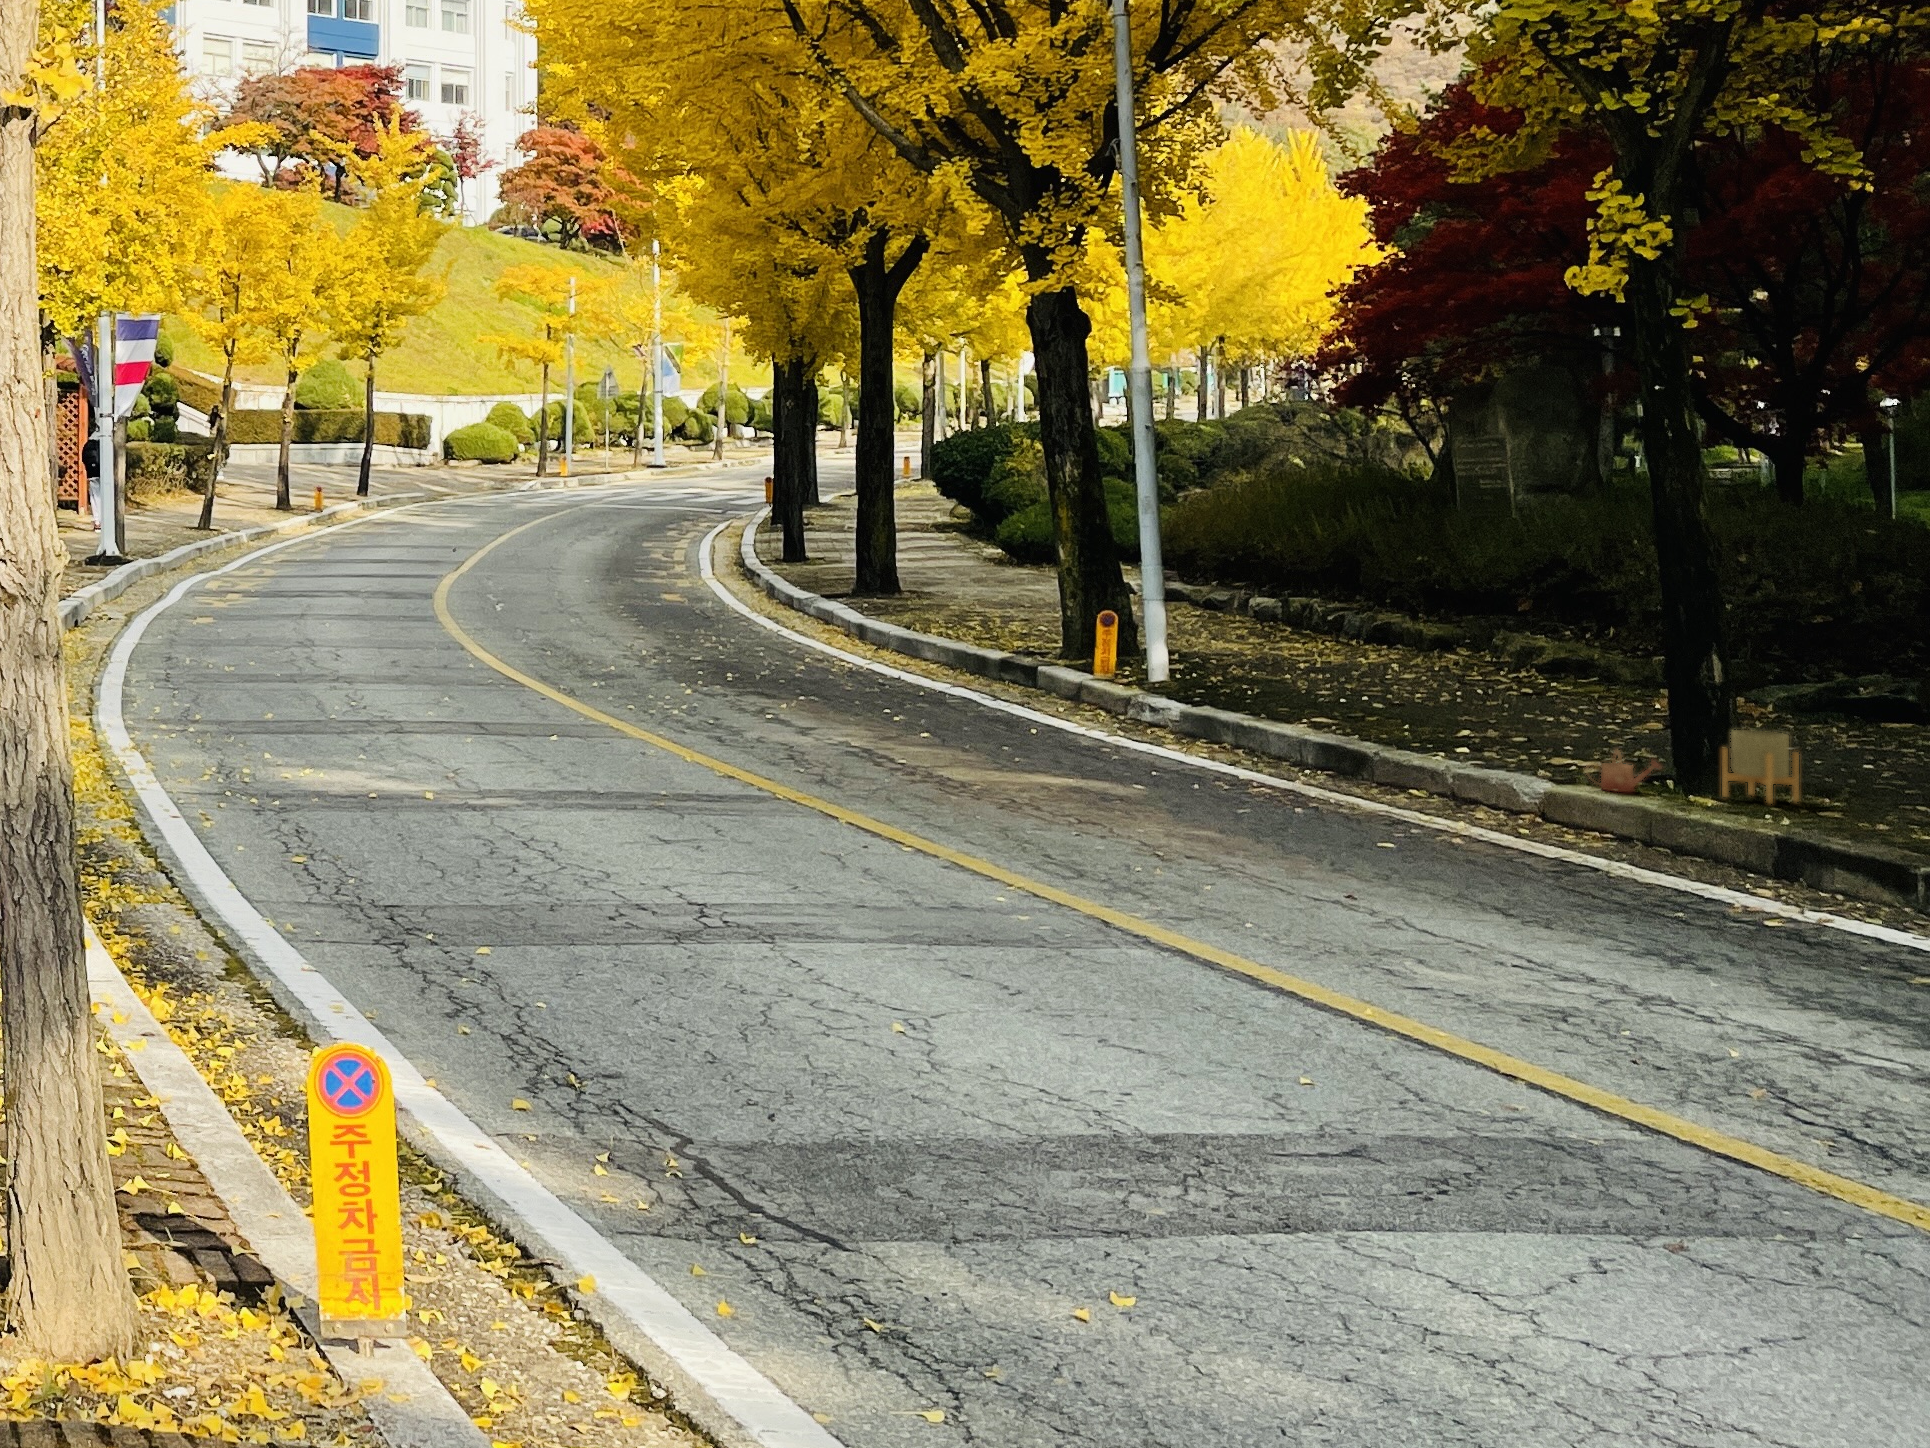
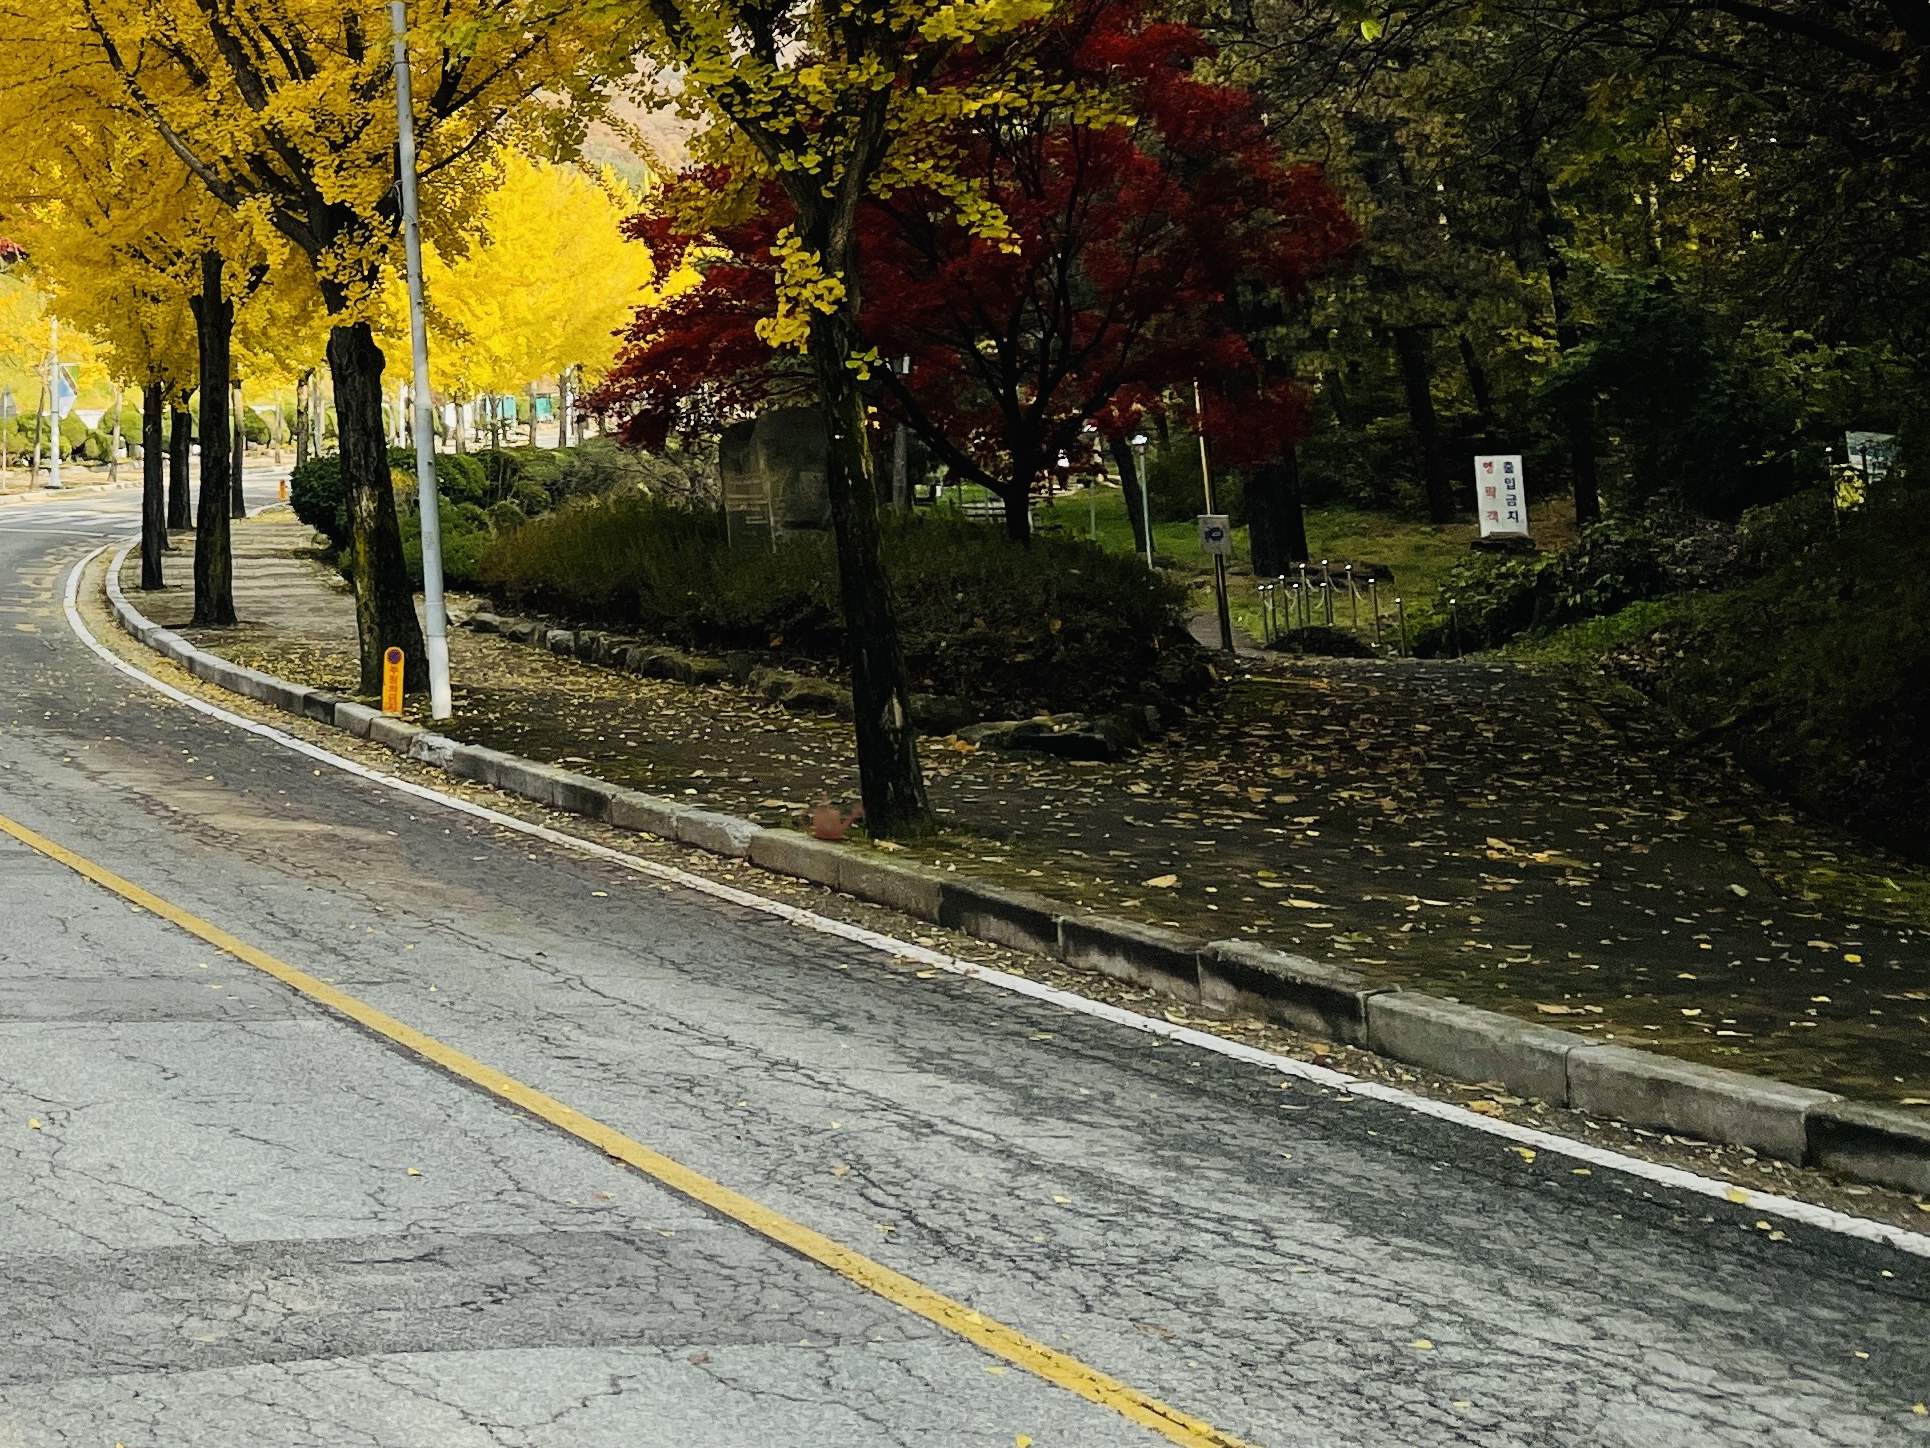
planter: present [1722,730,1799,803] -> none [913,772,982,848]

